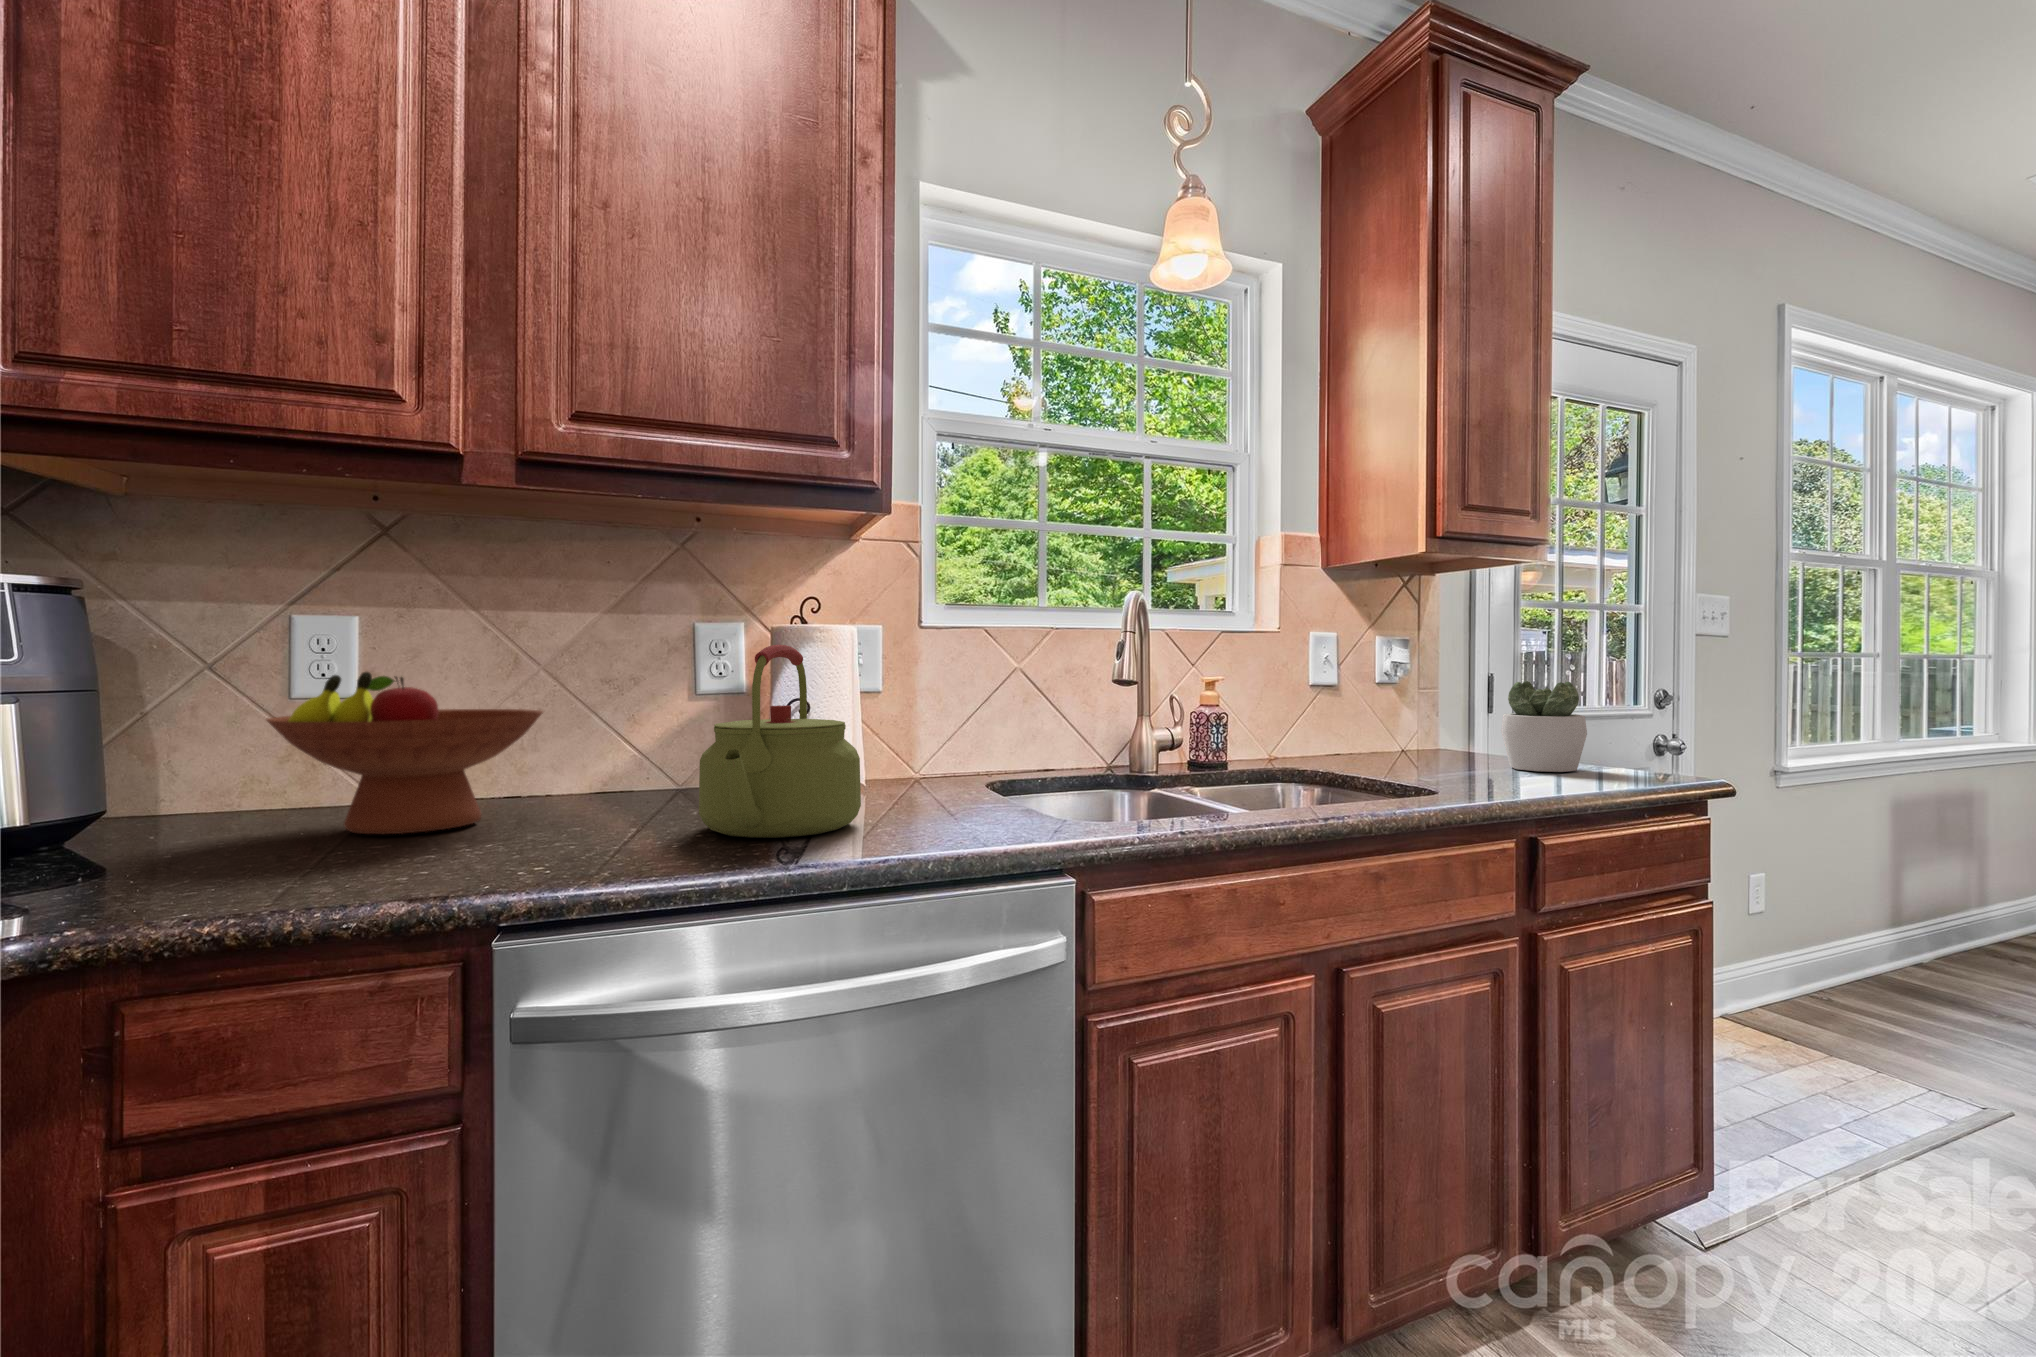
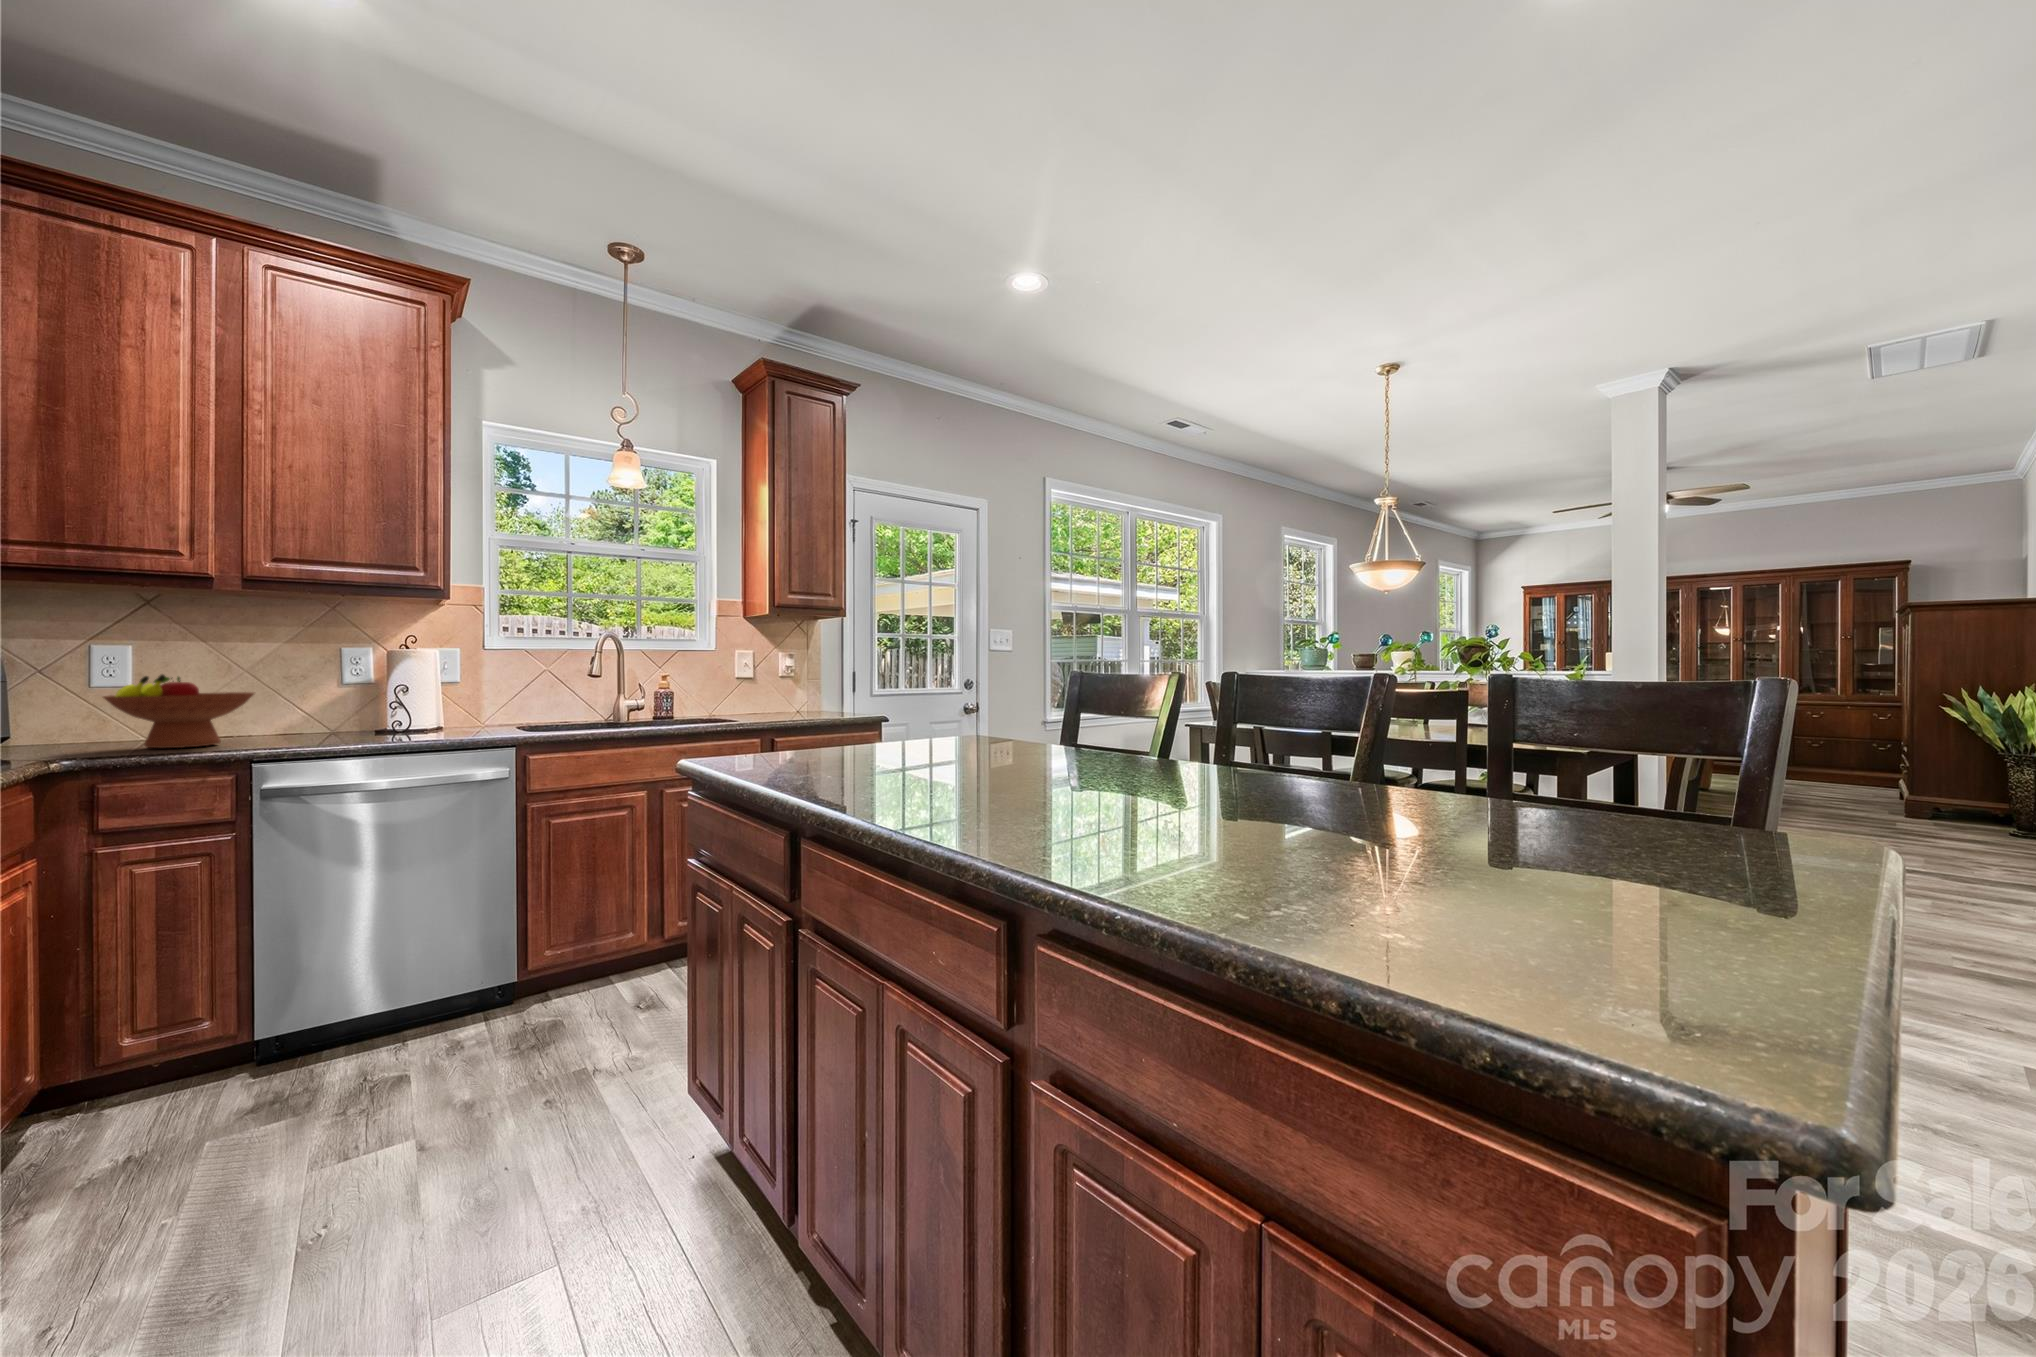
kettle: present [699,645,861,838] -> none [343,661,429,743]
succulent plant: present [1501,681,1587,772] -> none [806,675,842,717]

